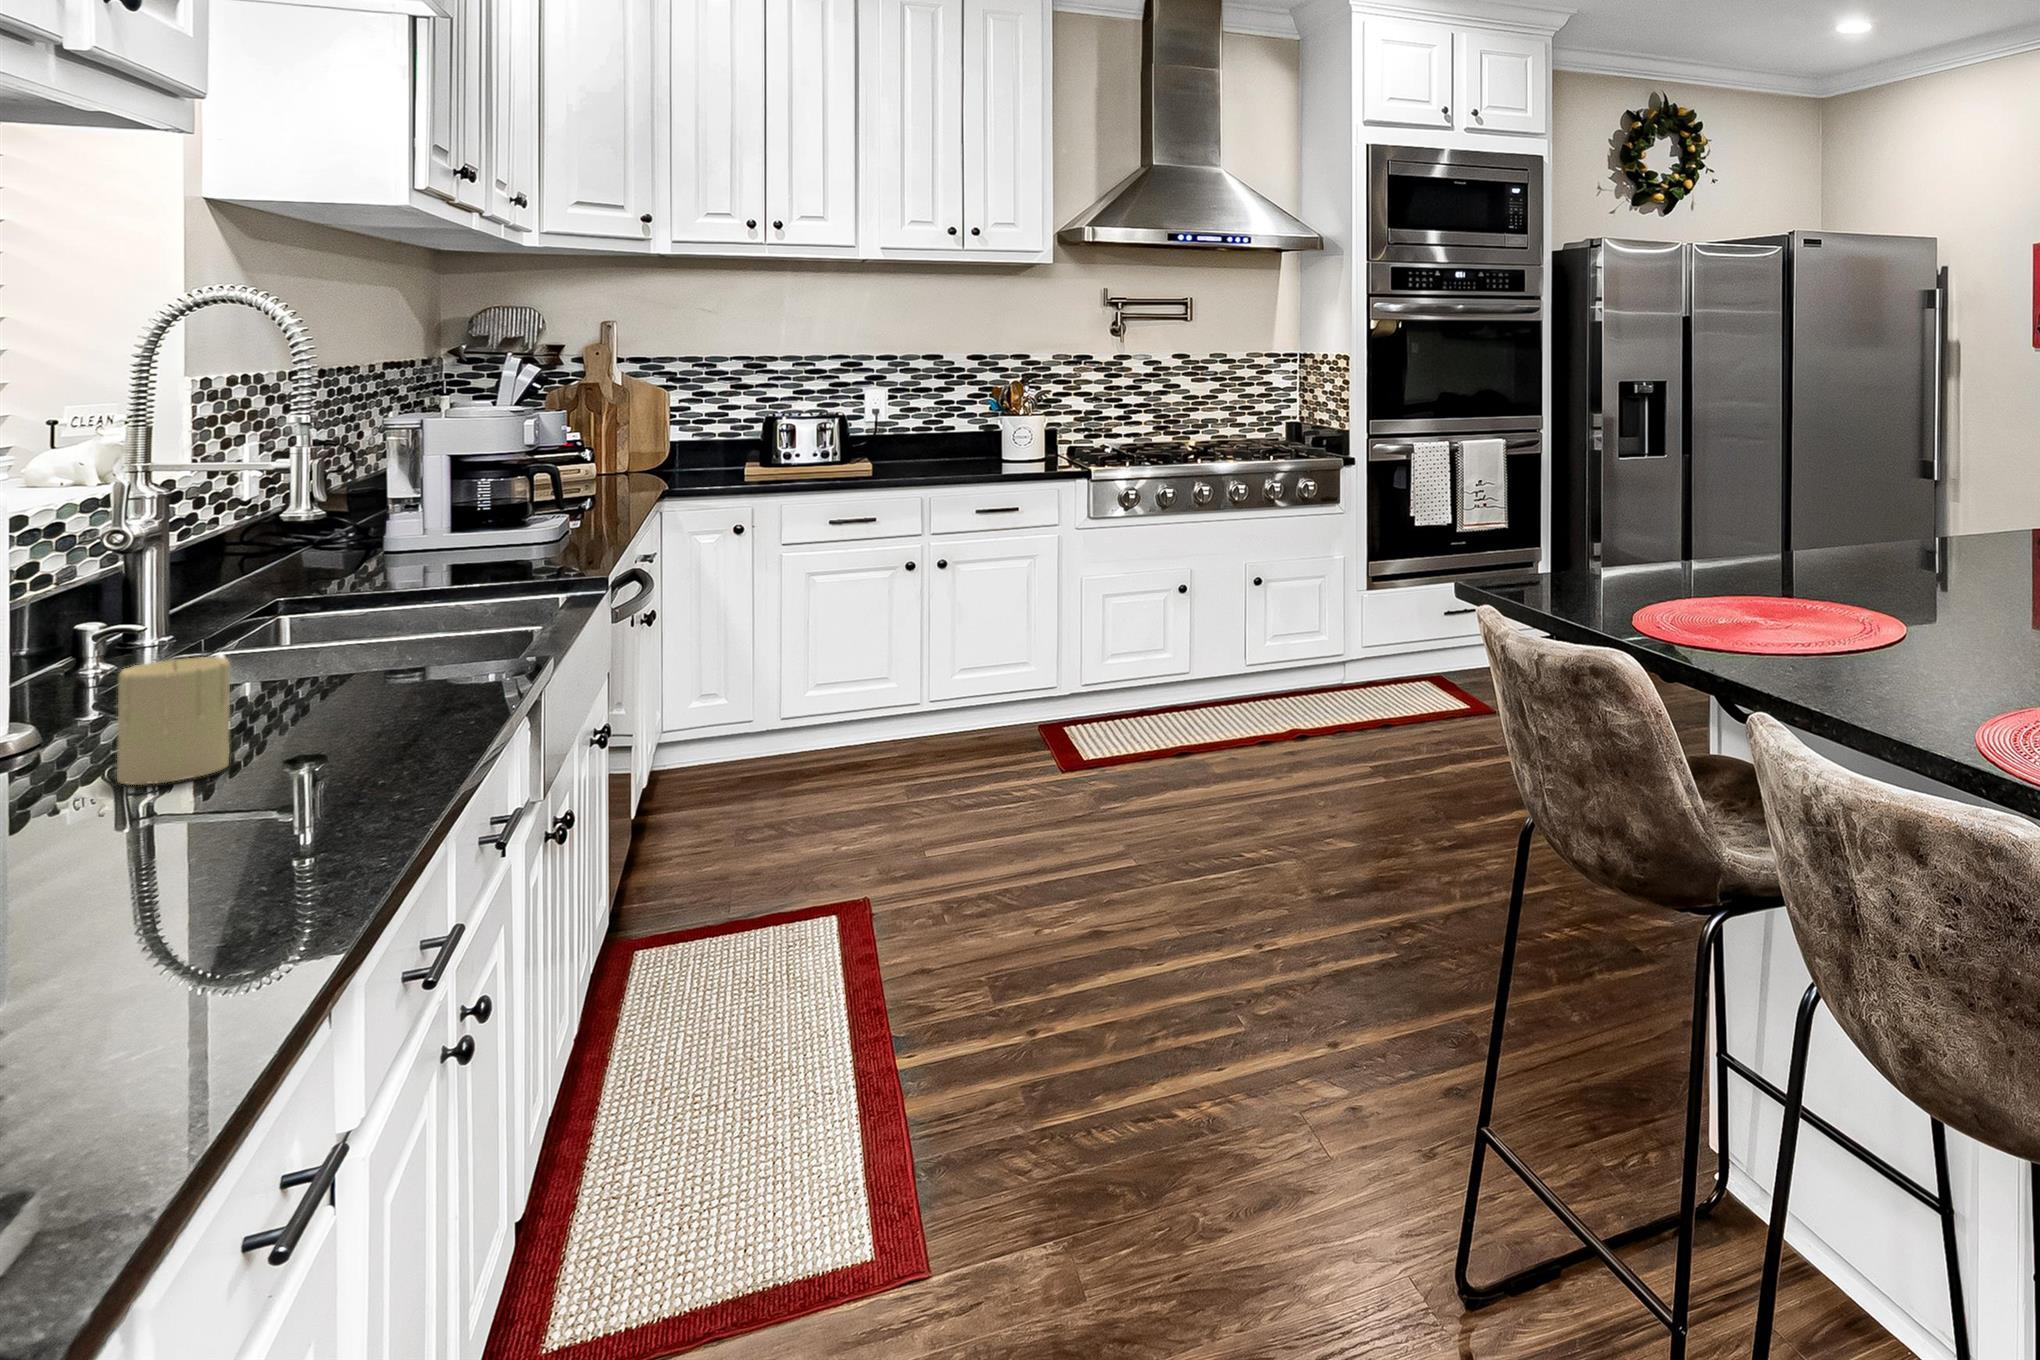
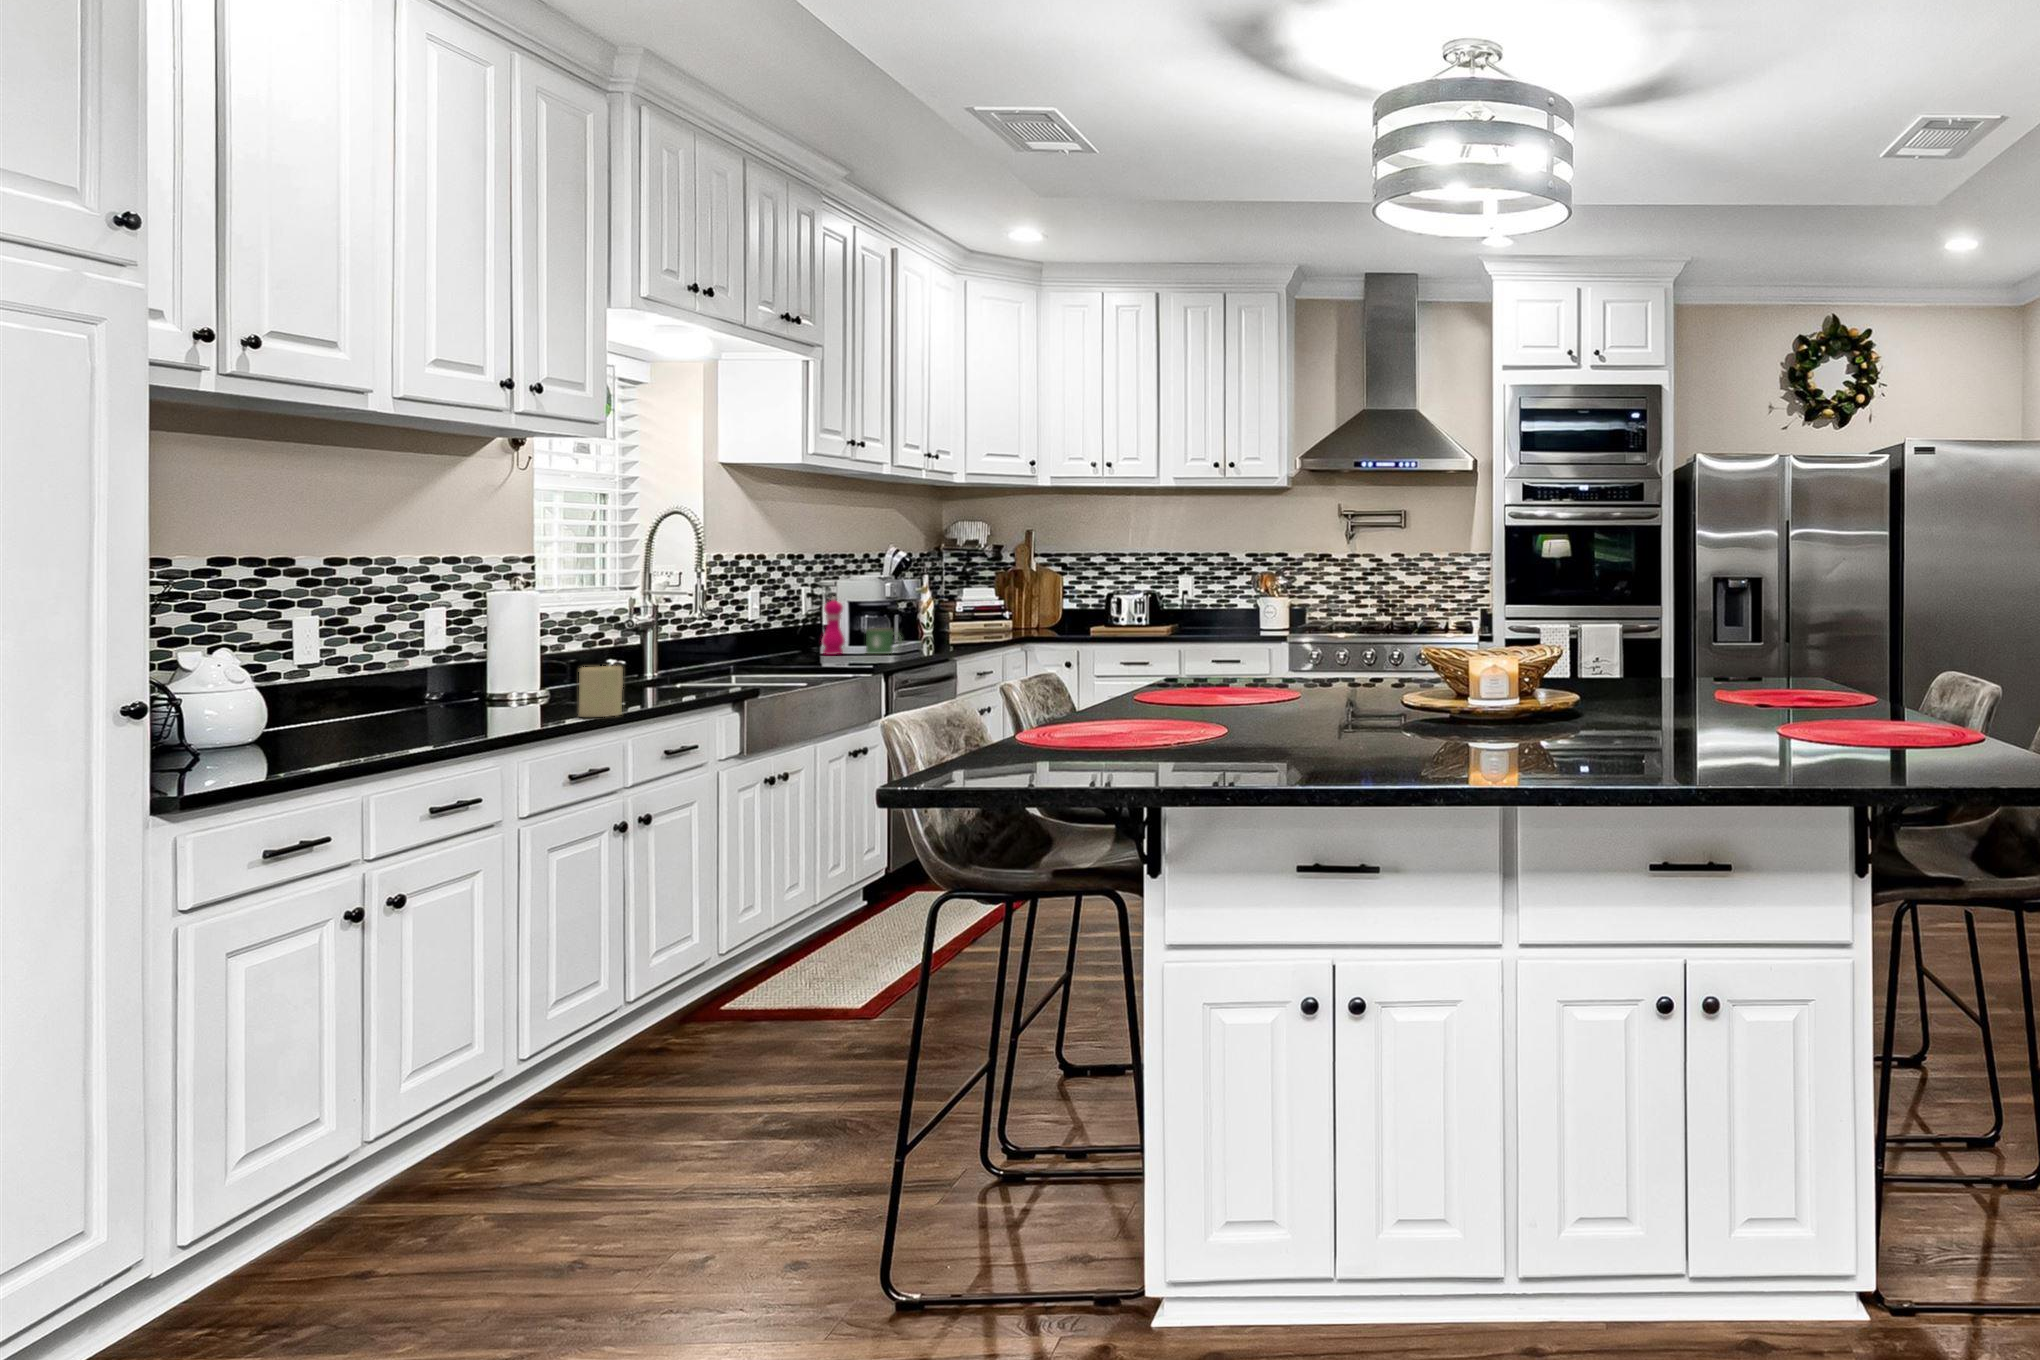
pepper mill: none [408,447,453,549] -> present [822,597,844,655]
mug: none [485,497,555,542] -> present [866,629,902,654]

